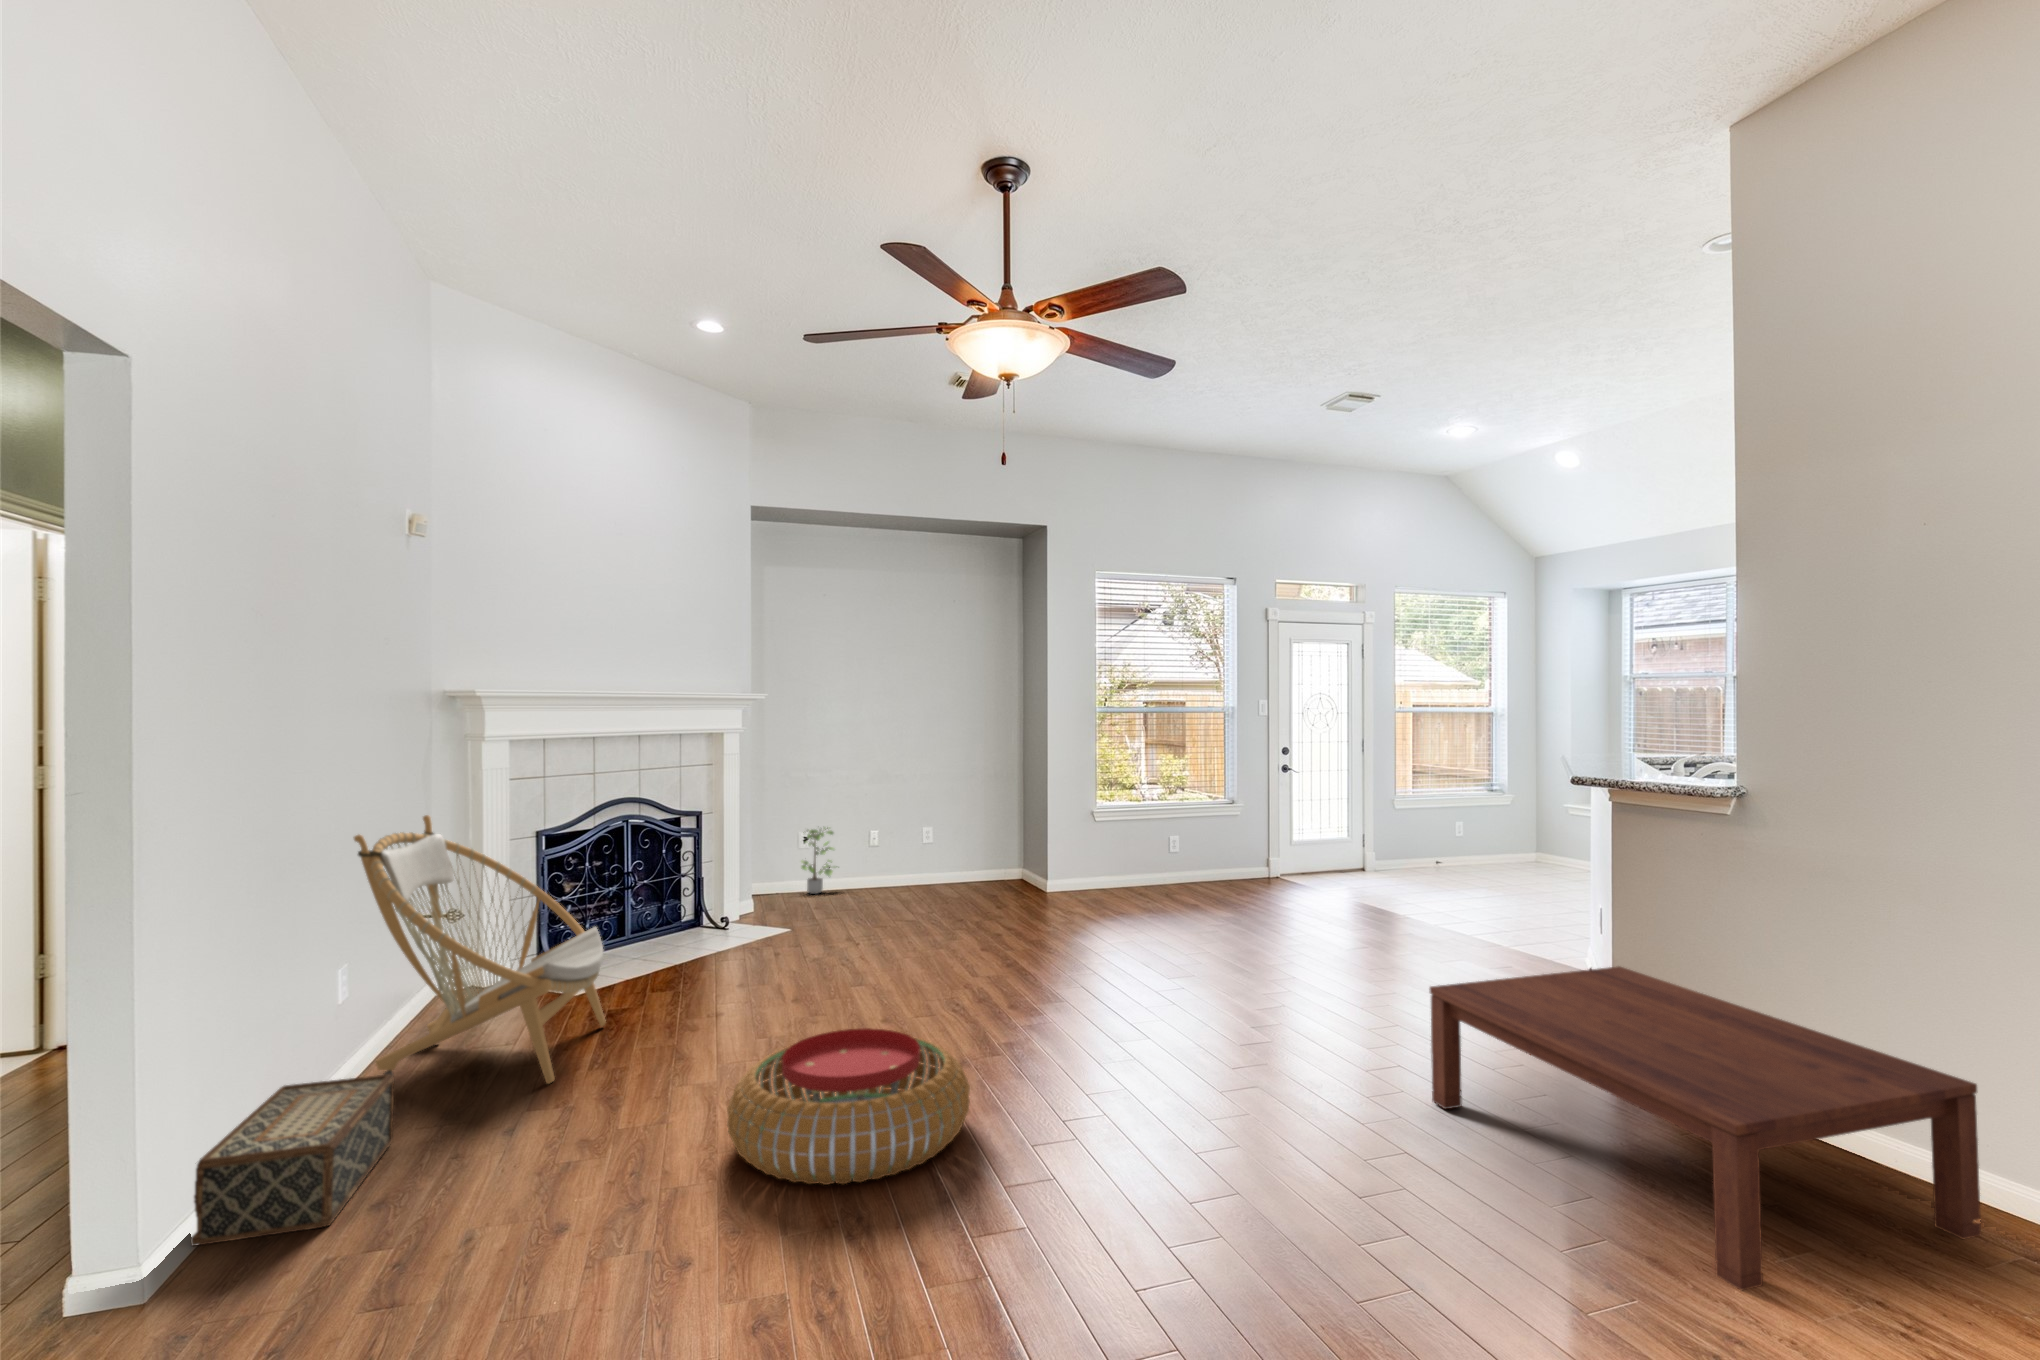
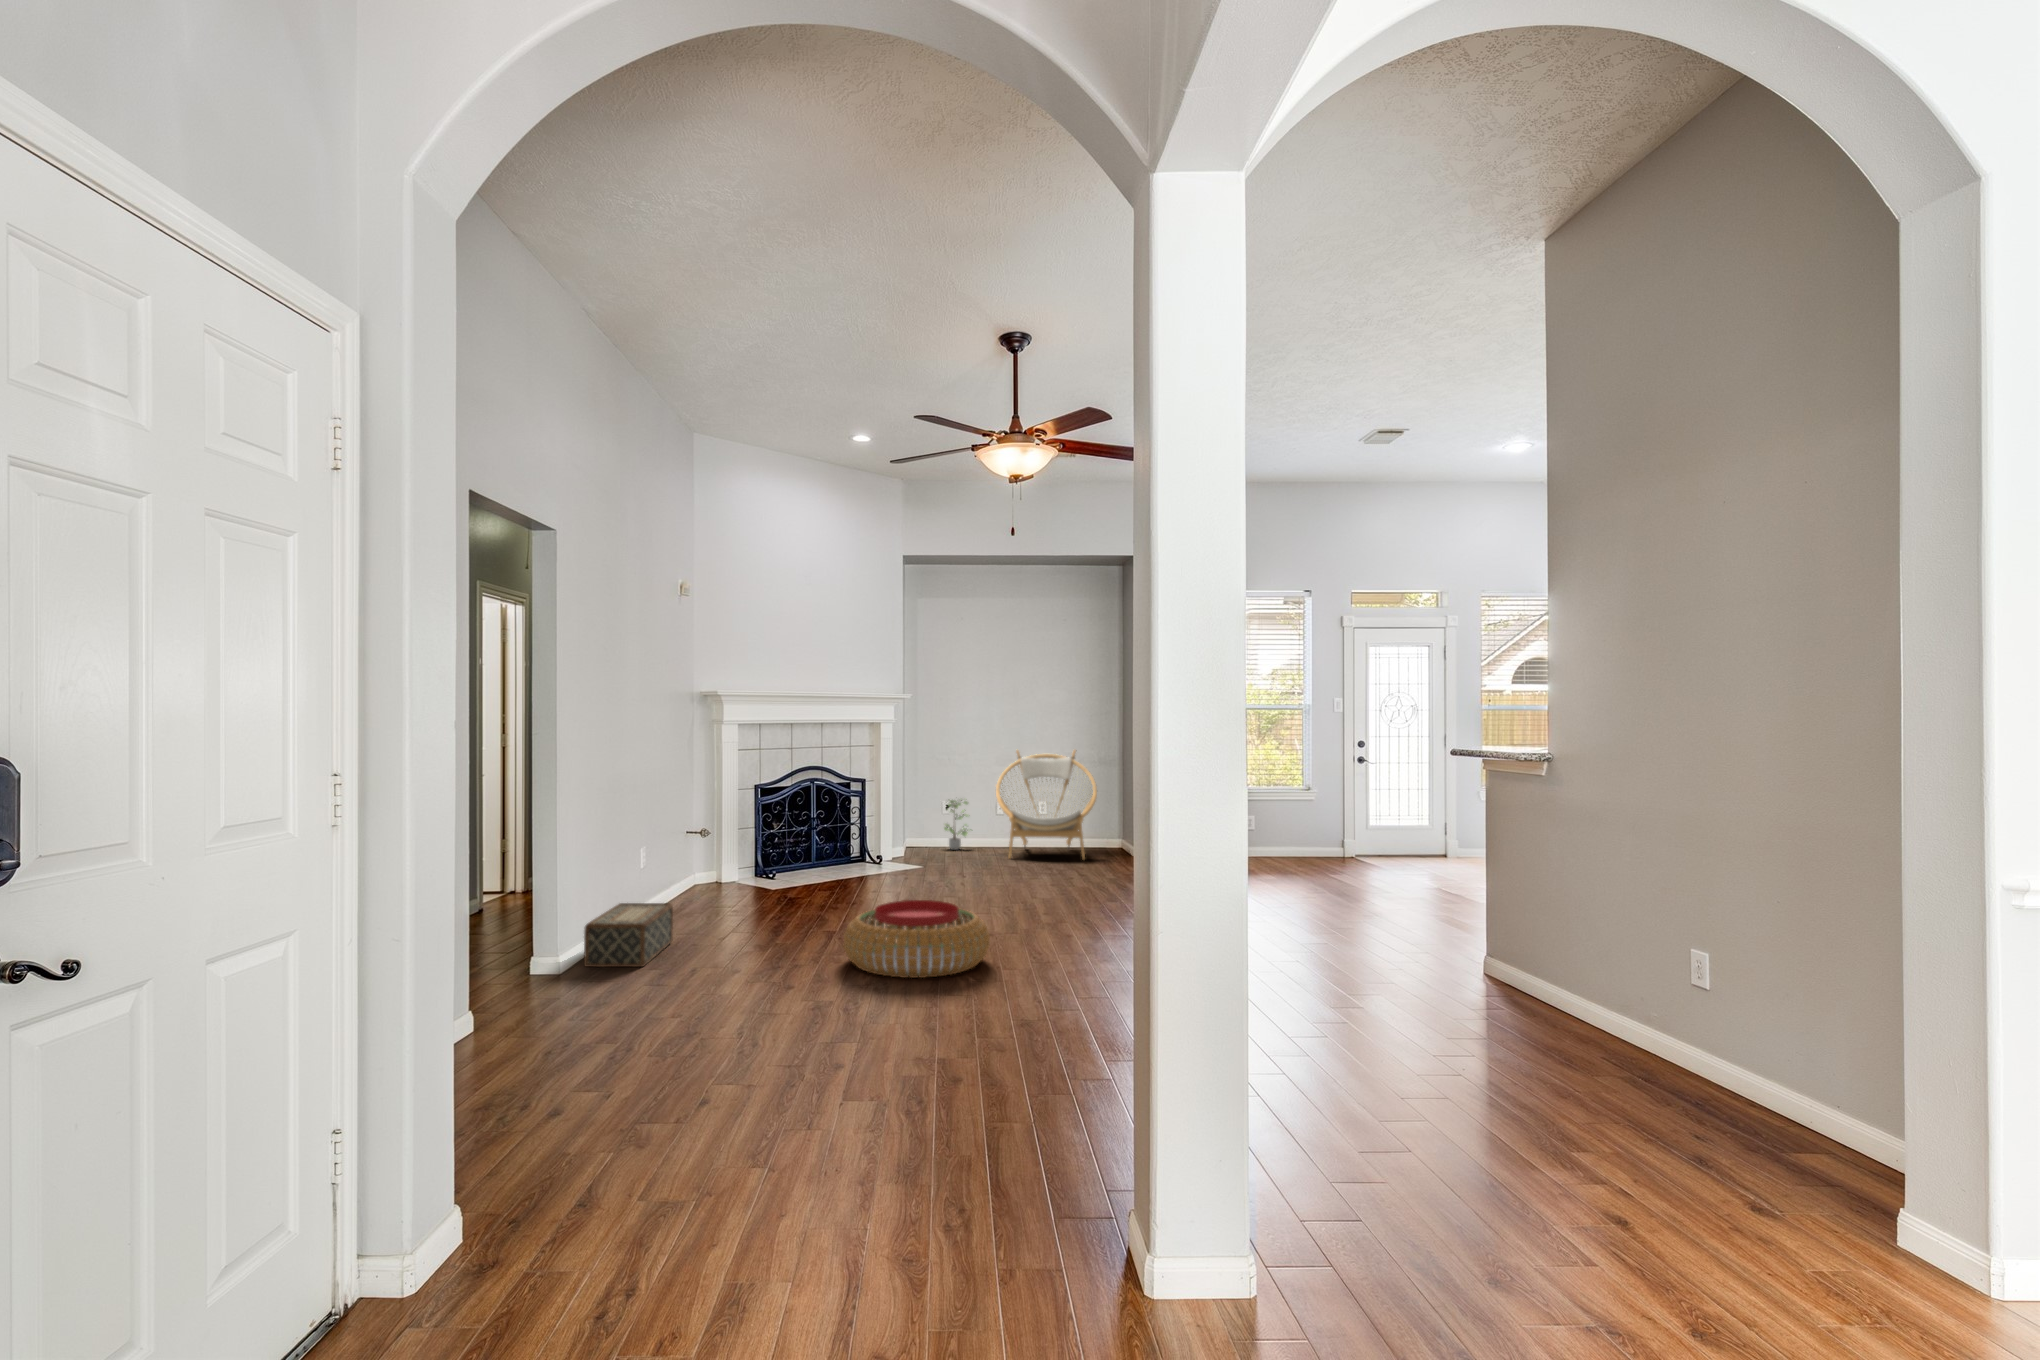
armchair: present [354,815,605,1084] -> present [996,750,1097,860]
coffee table: present [1429,966,1981,1290] -> none [1316,897,1654,1070]

